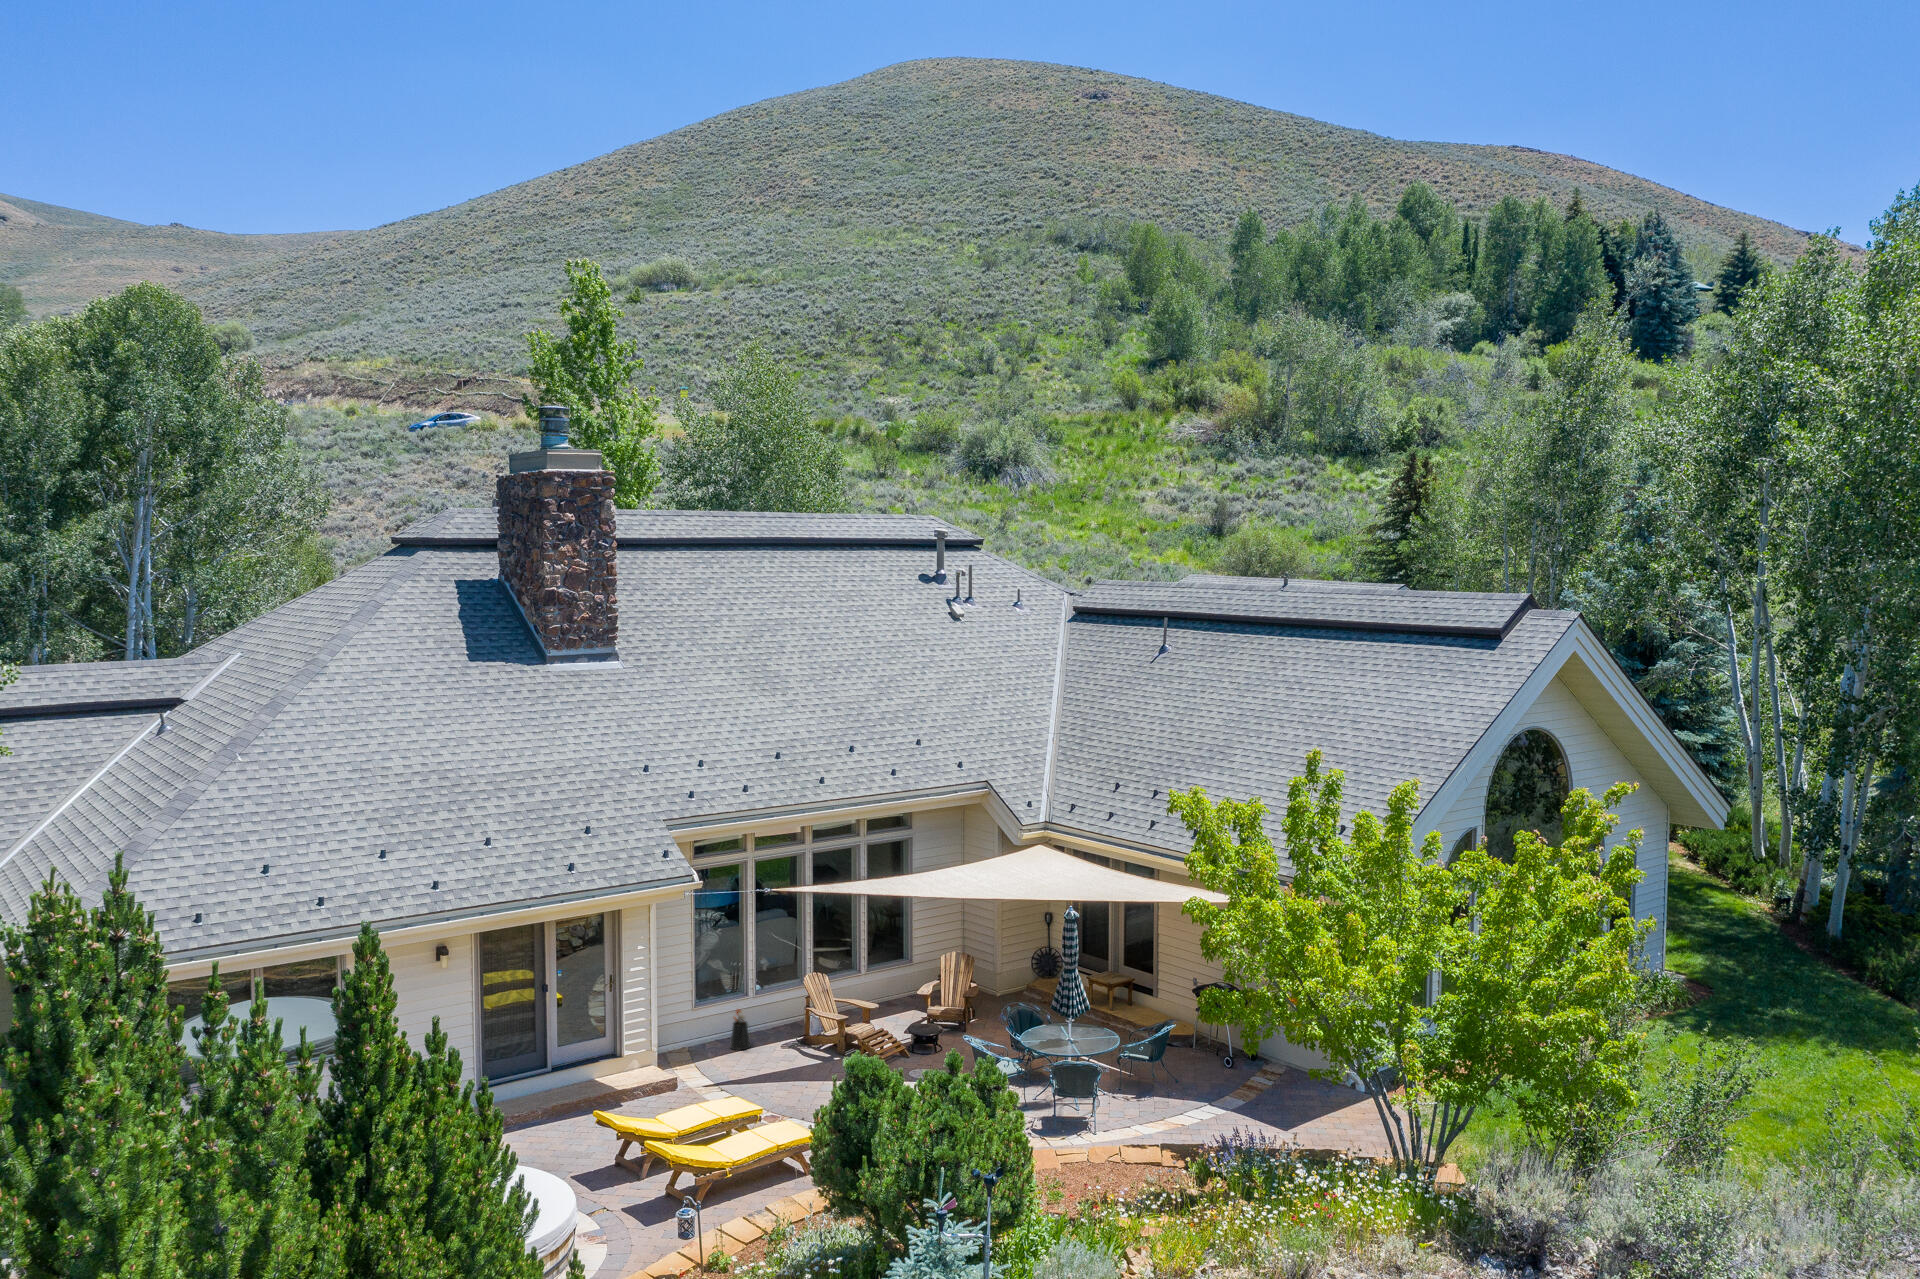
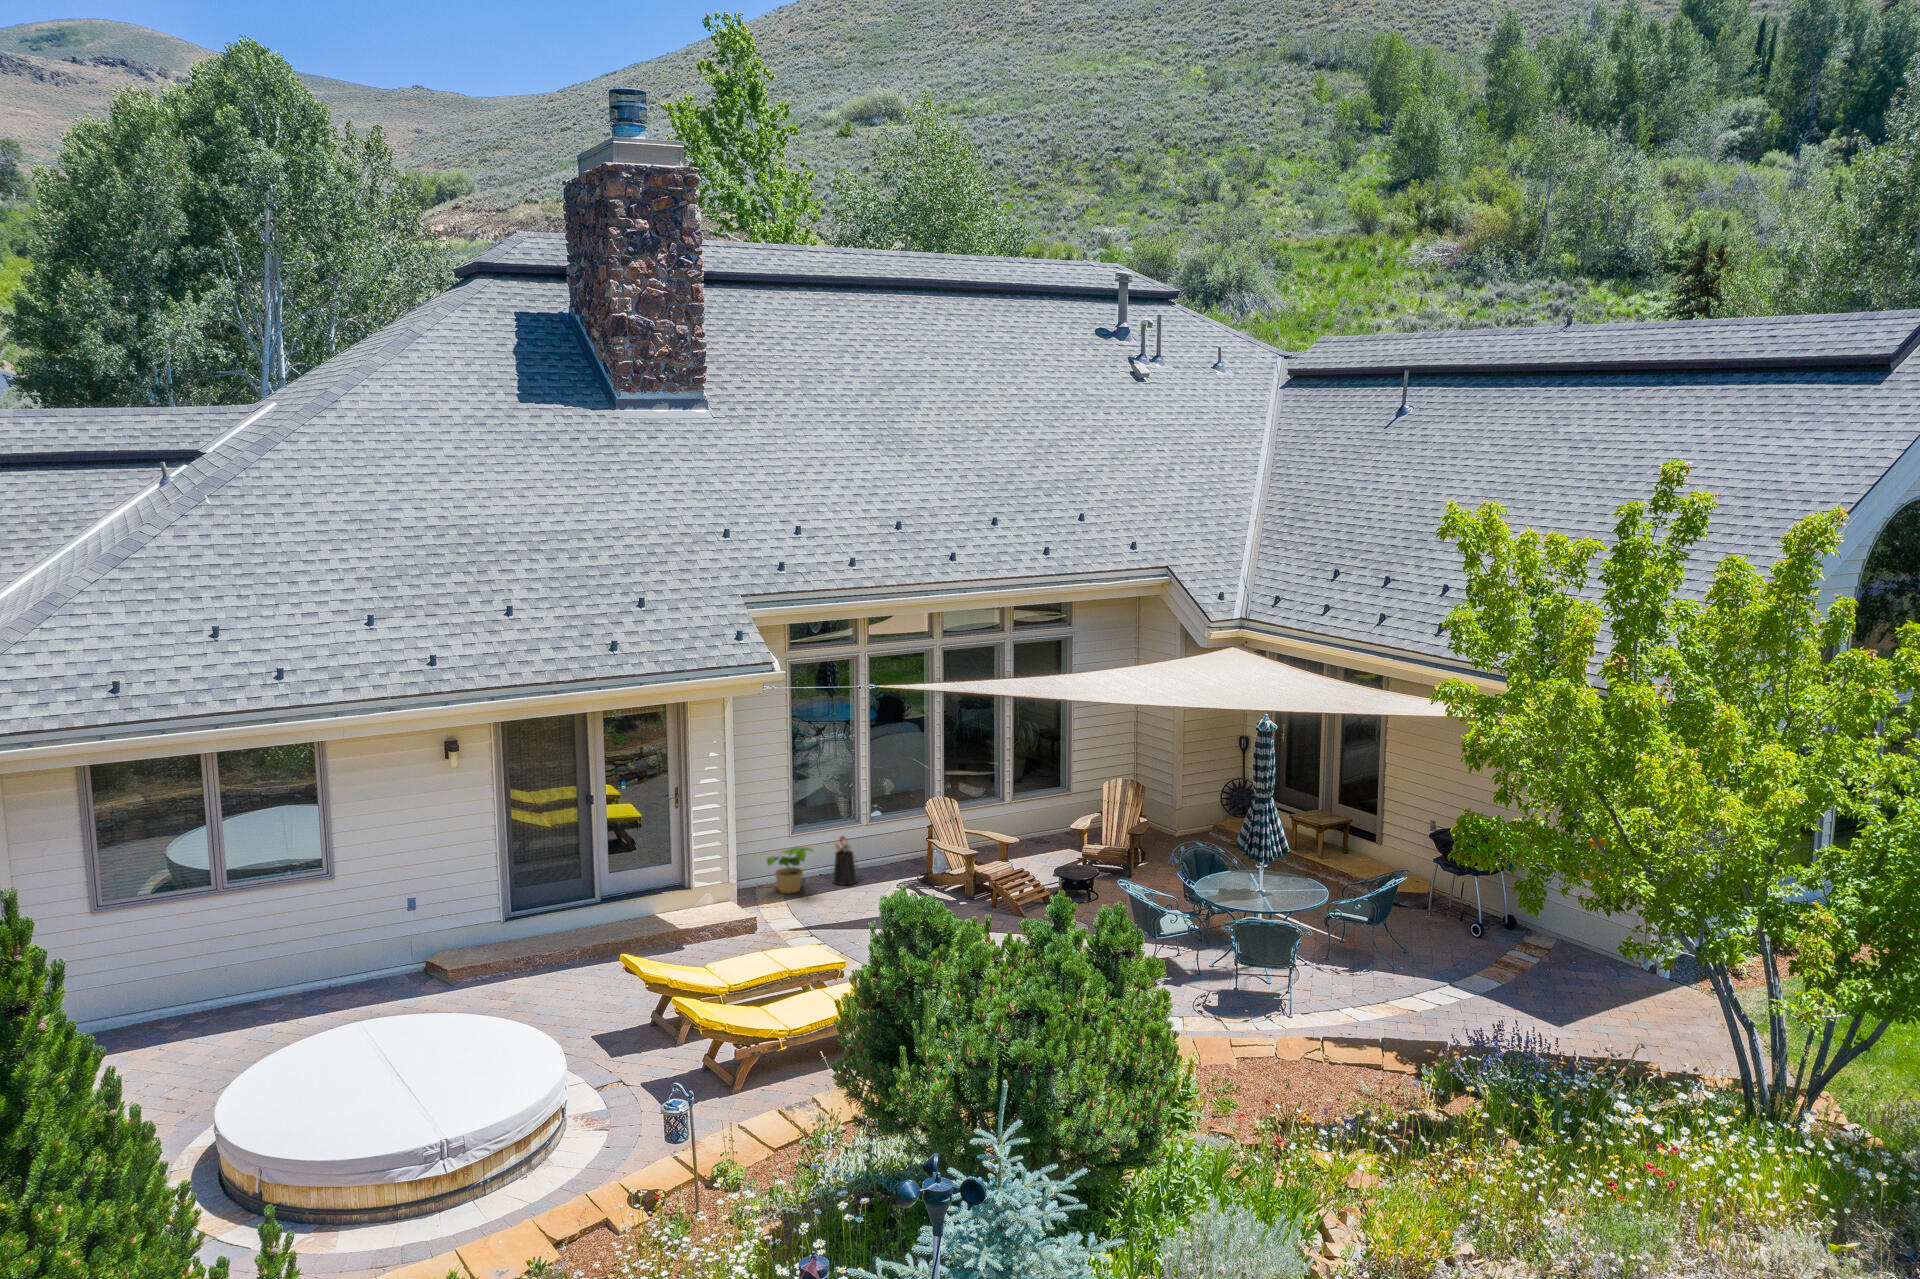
potted plant: none [680,1020,720,1059] -> present [767,847,813,893]

